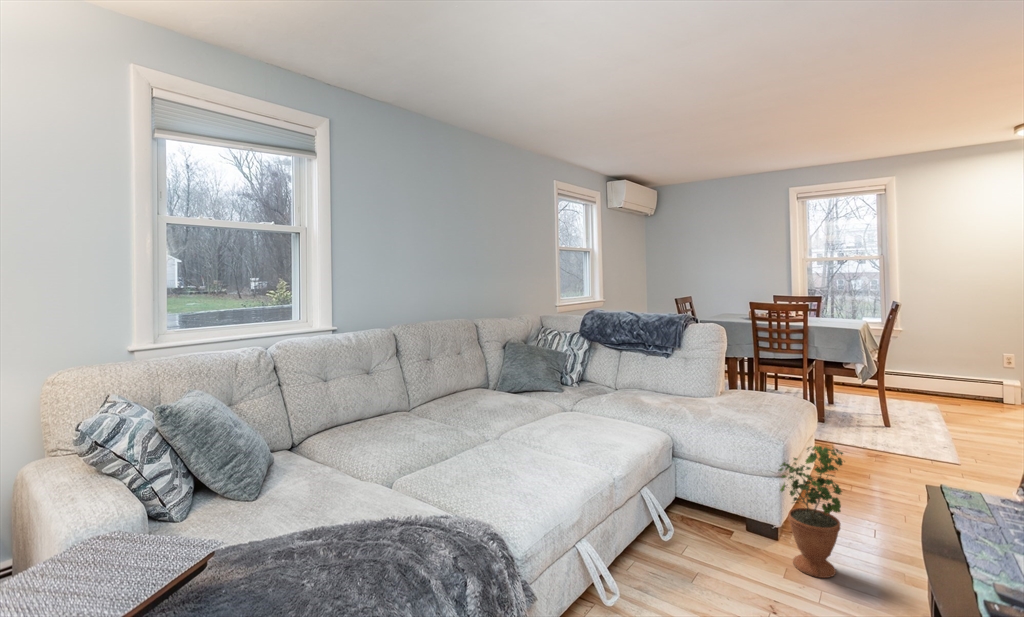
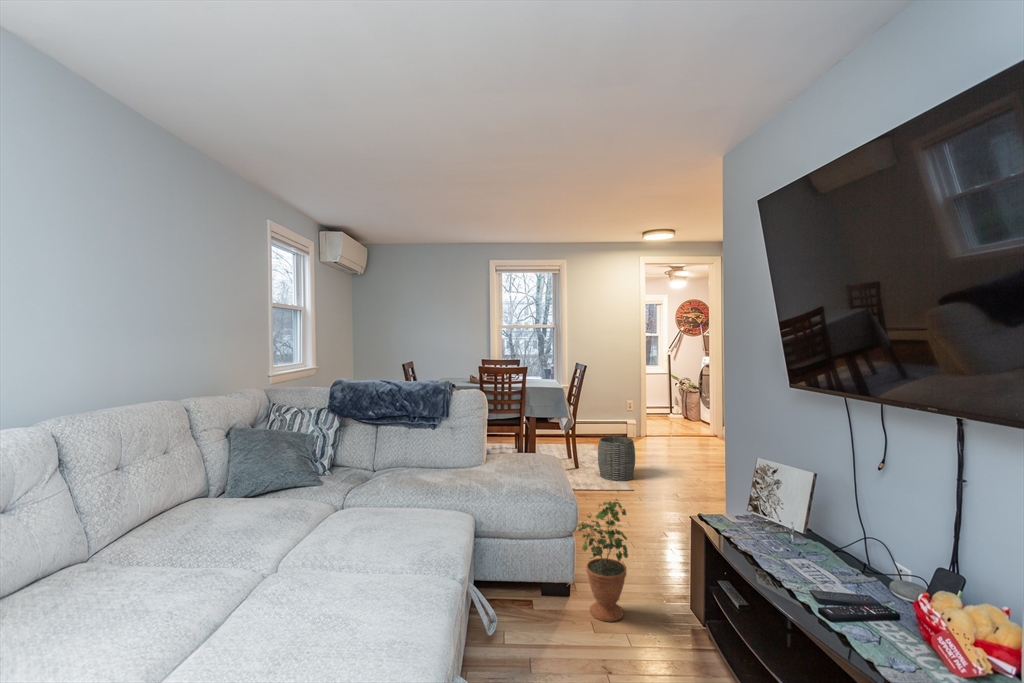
woven basket: none [922,396,989,457] -> present [598,436,635,481]

